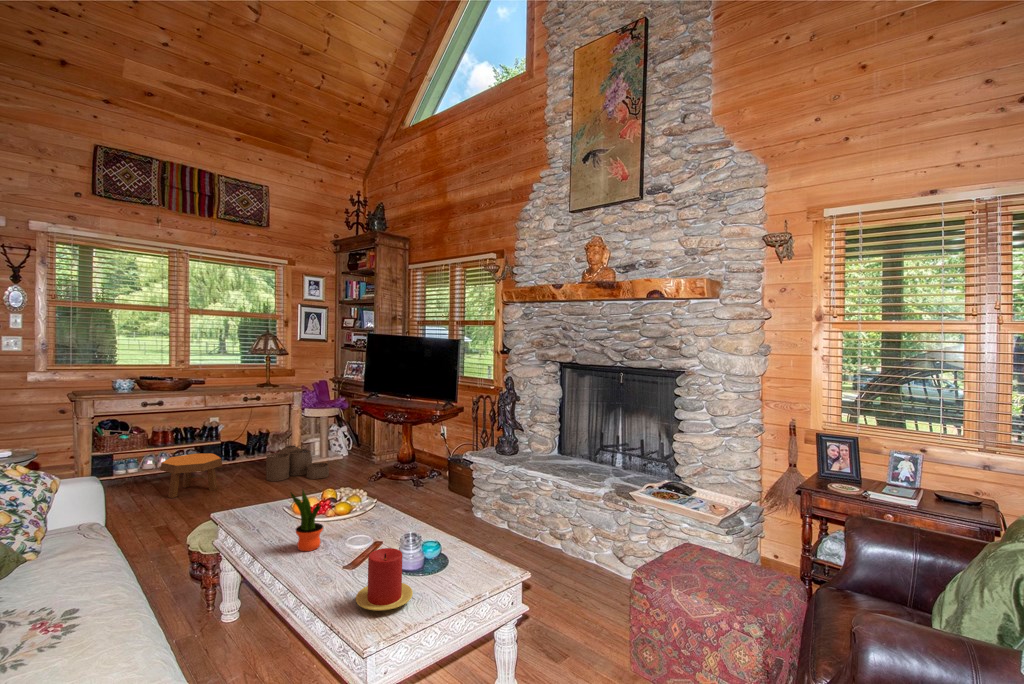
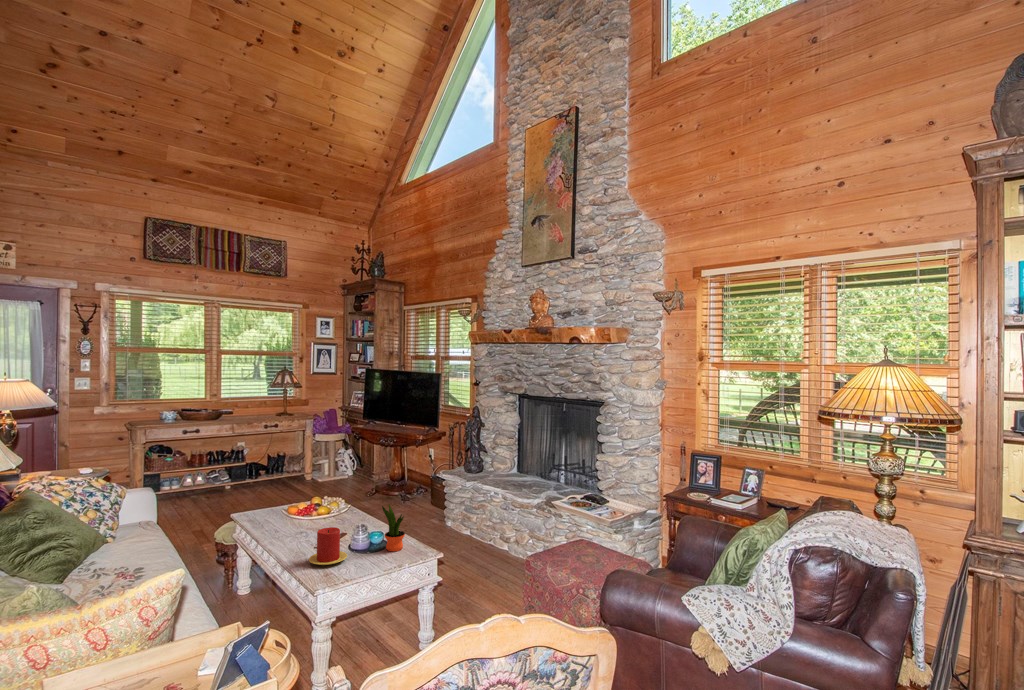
woven basket: present [266,445,329,481] -> none [281,465,334,496]
footstool: present [160,453,222,498] -> none [195,473,245,509]
potted plant: present [291,489,323,551] -> present [382,504,405,551]

